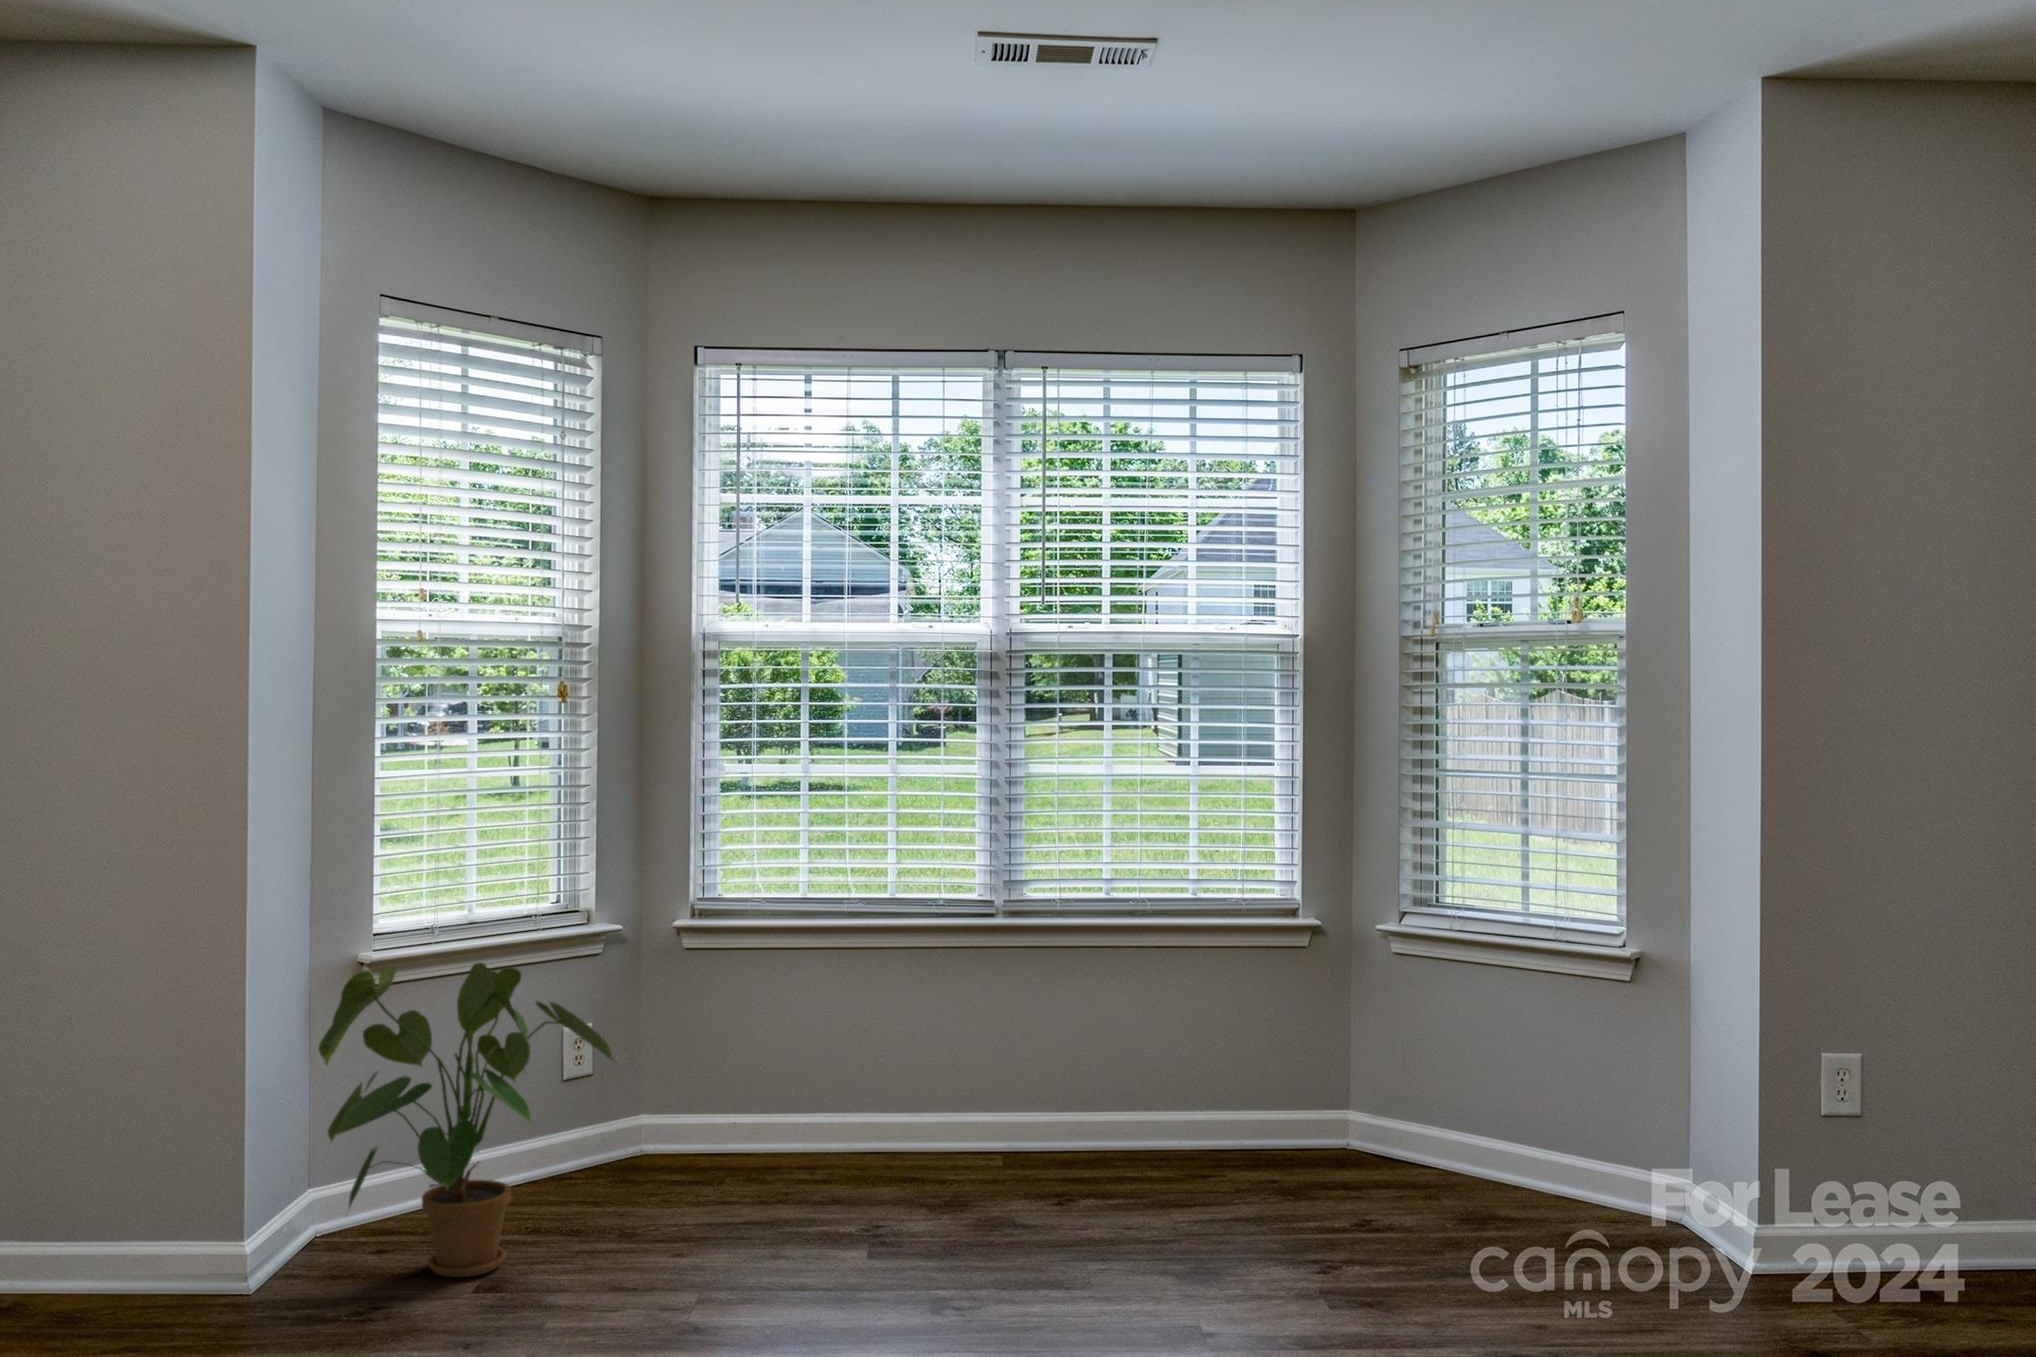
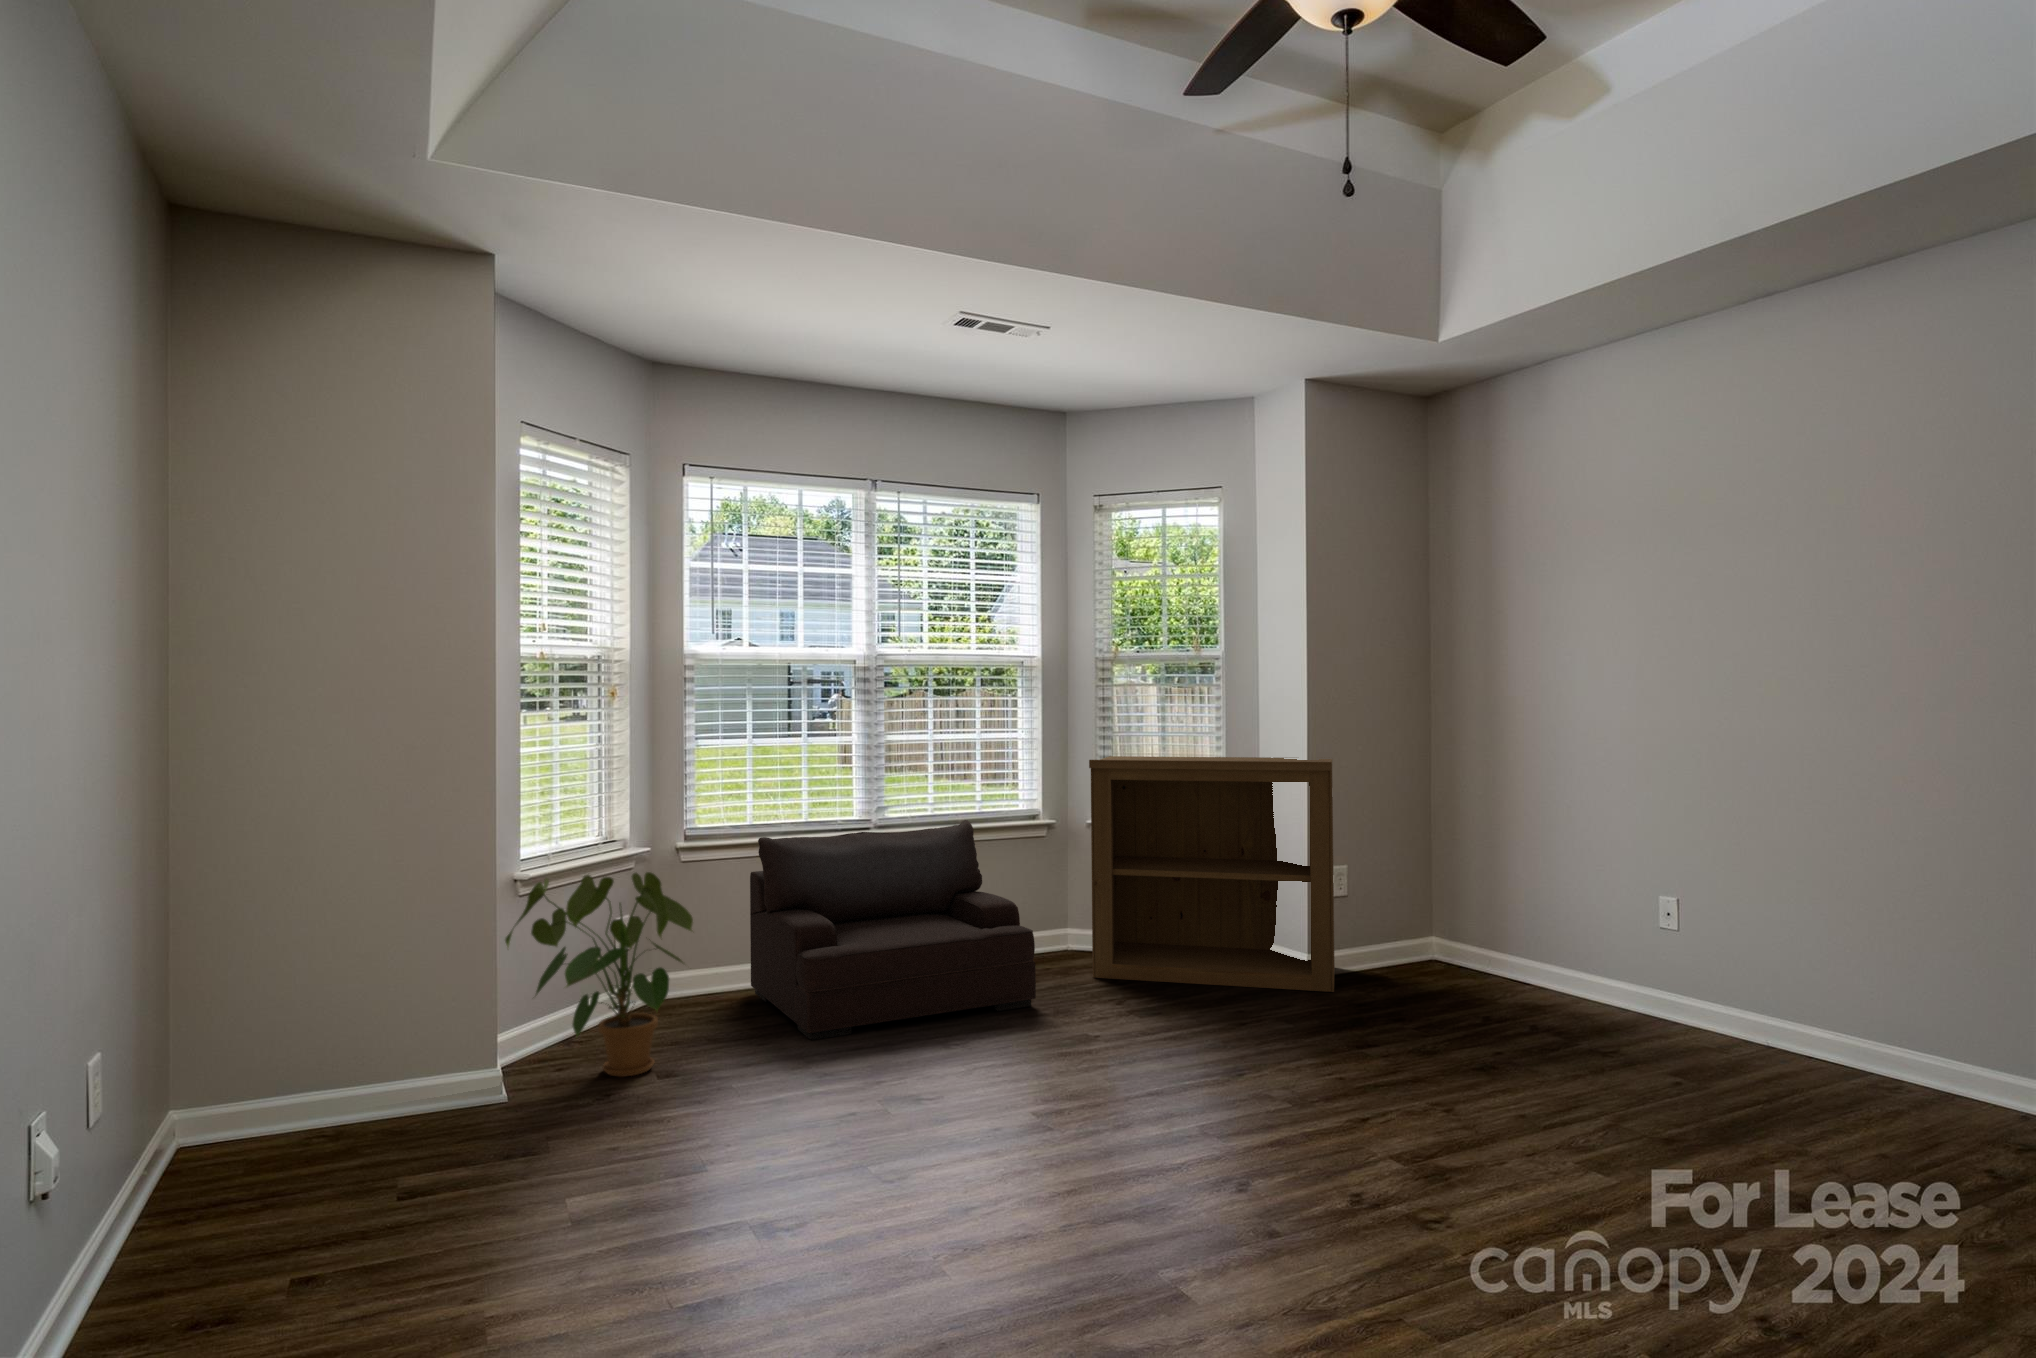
bookshelf: none [1327,813,1832,1311] -> present [1089,756,1335,992]
armchair: none [747,912,1171,1258] -> present [750,820,1036,1040]

